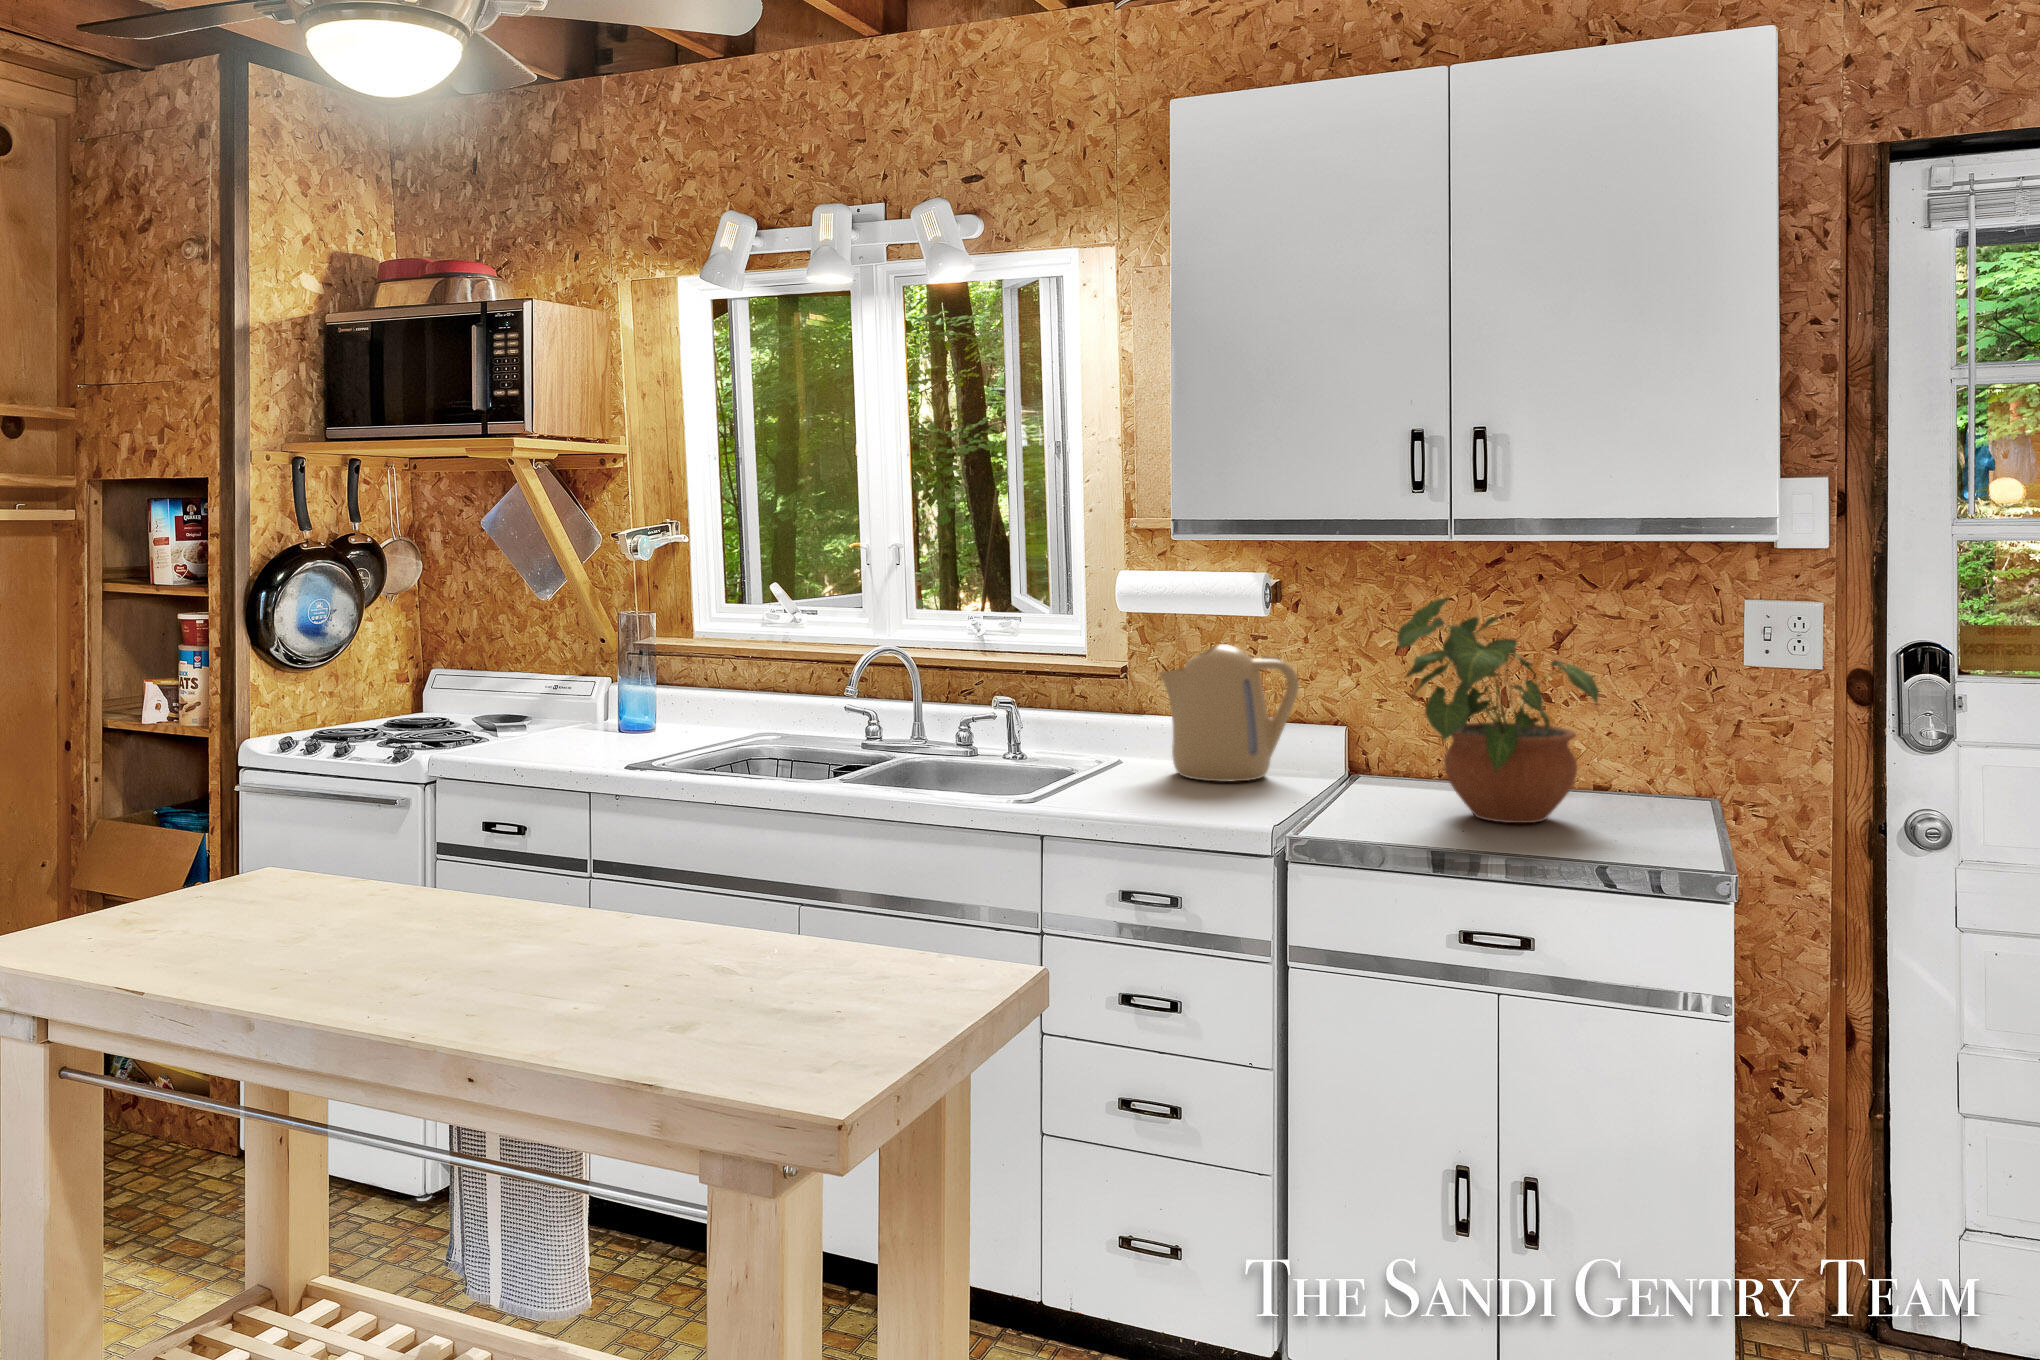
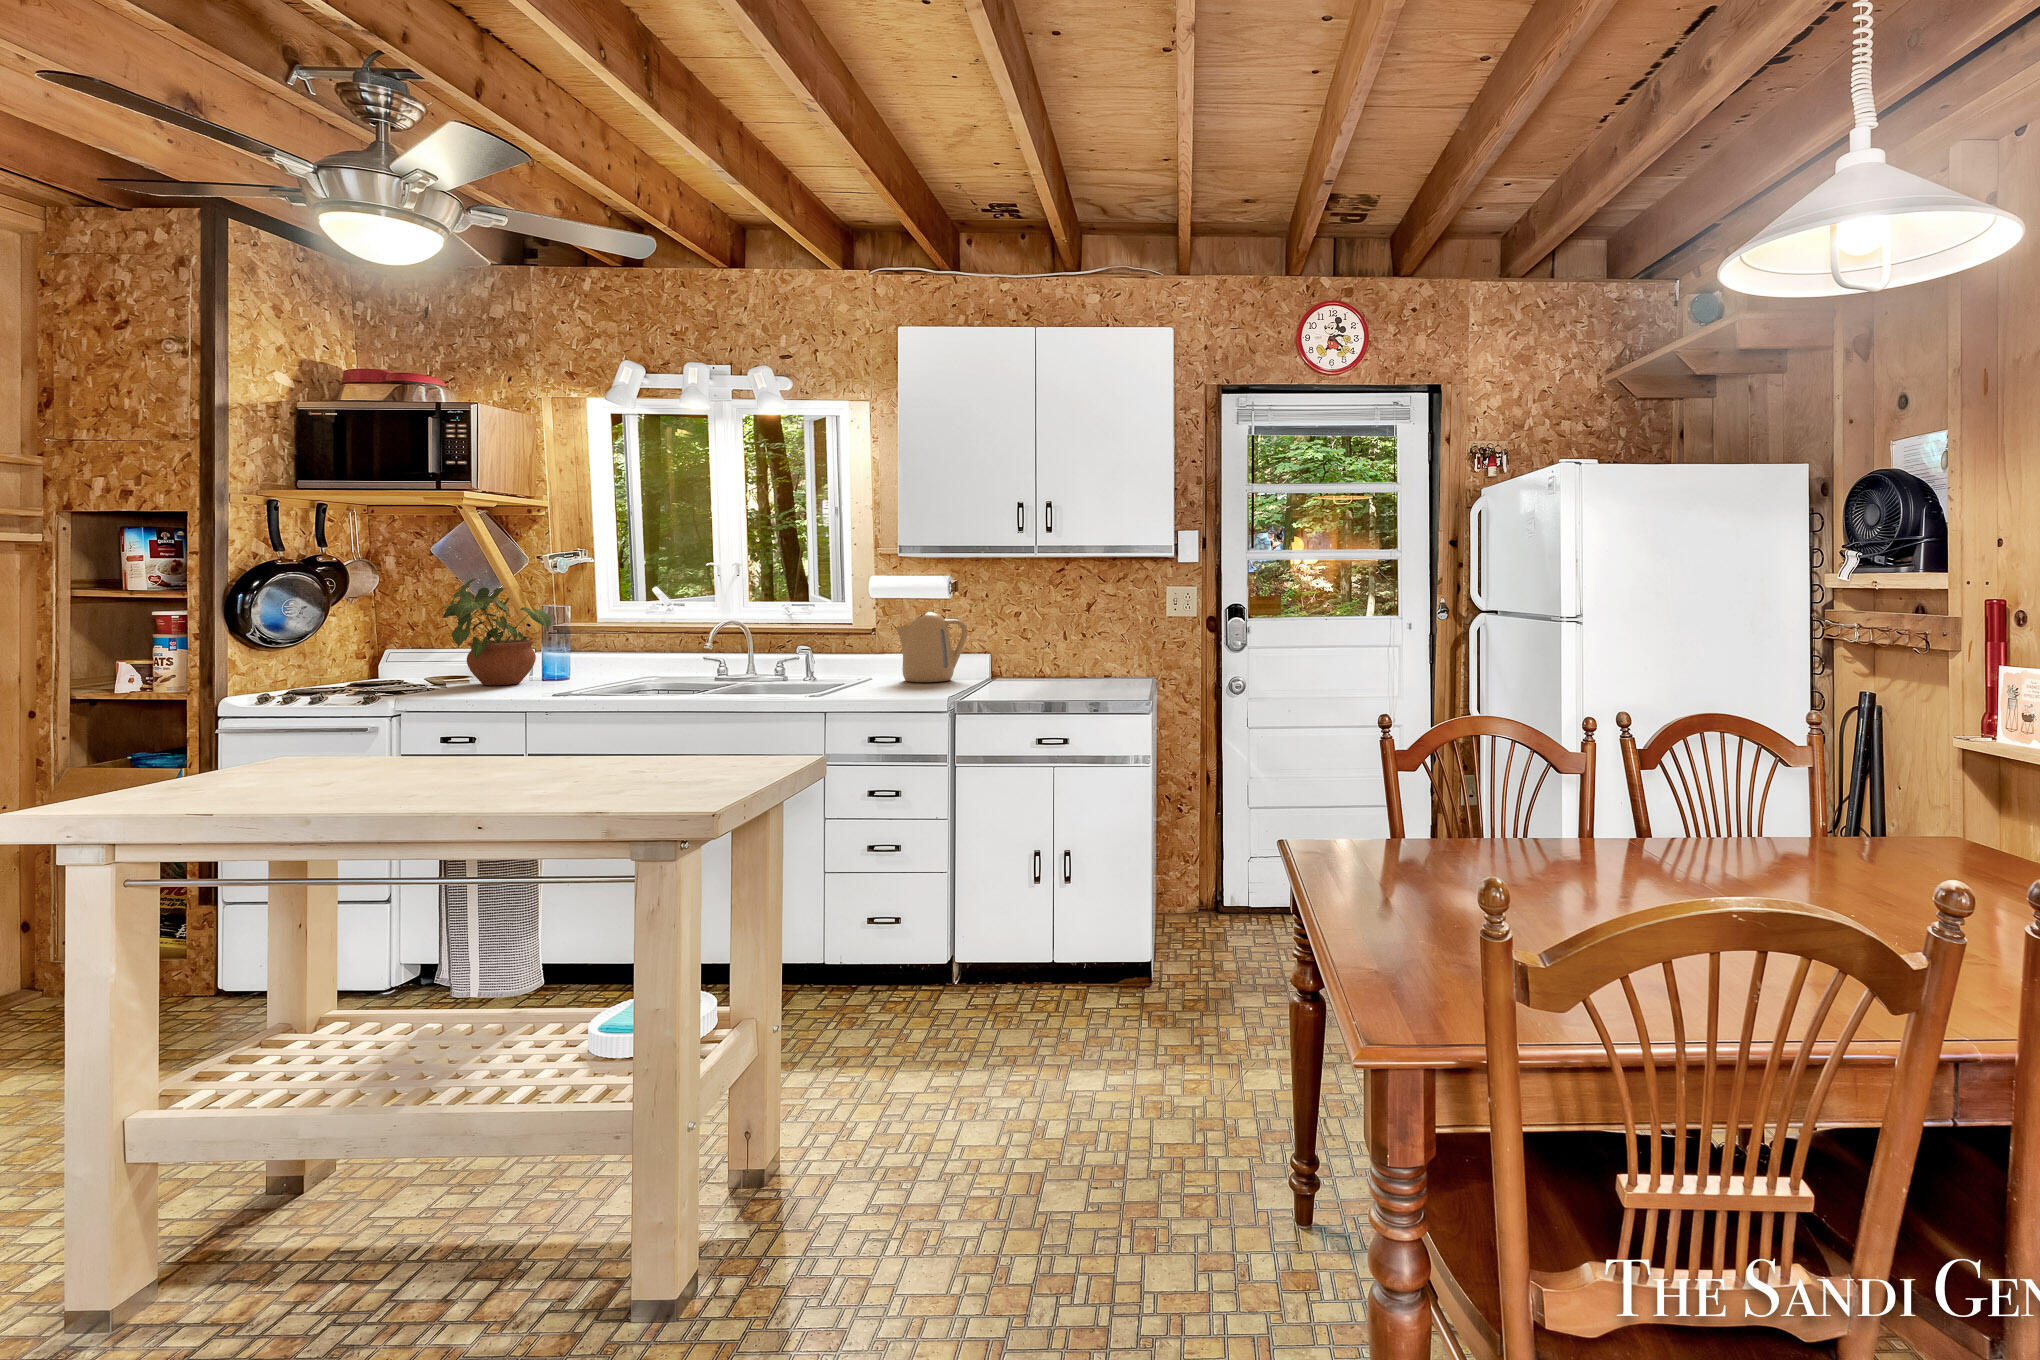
potted plant: present [1397,597,1599,823] -> present [441,579,551,685]

